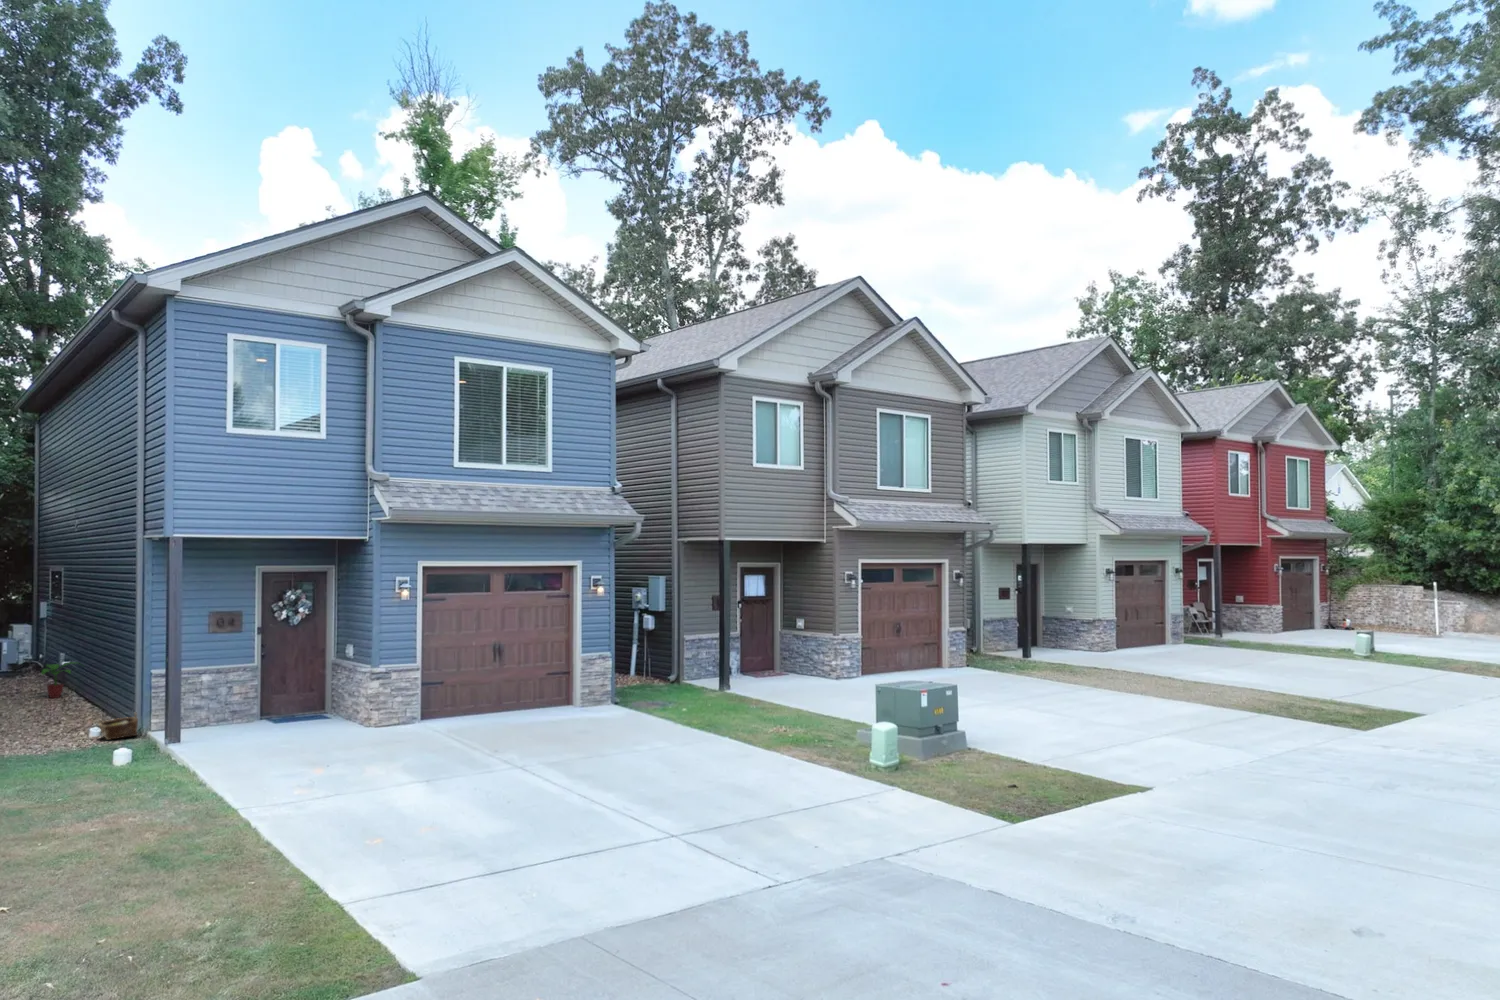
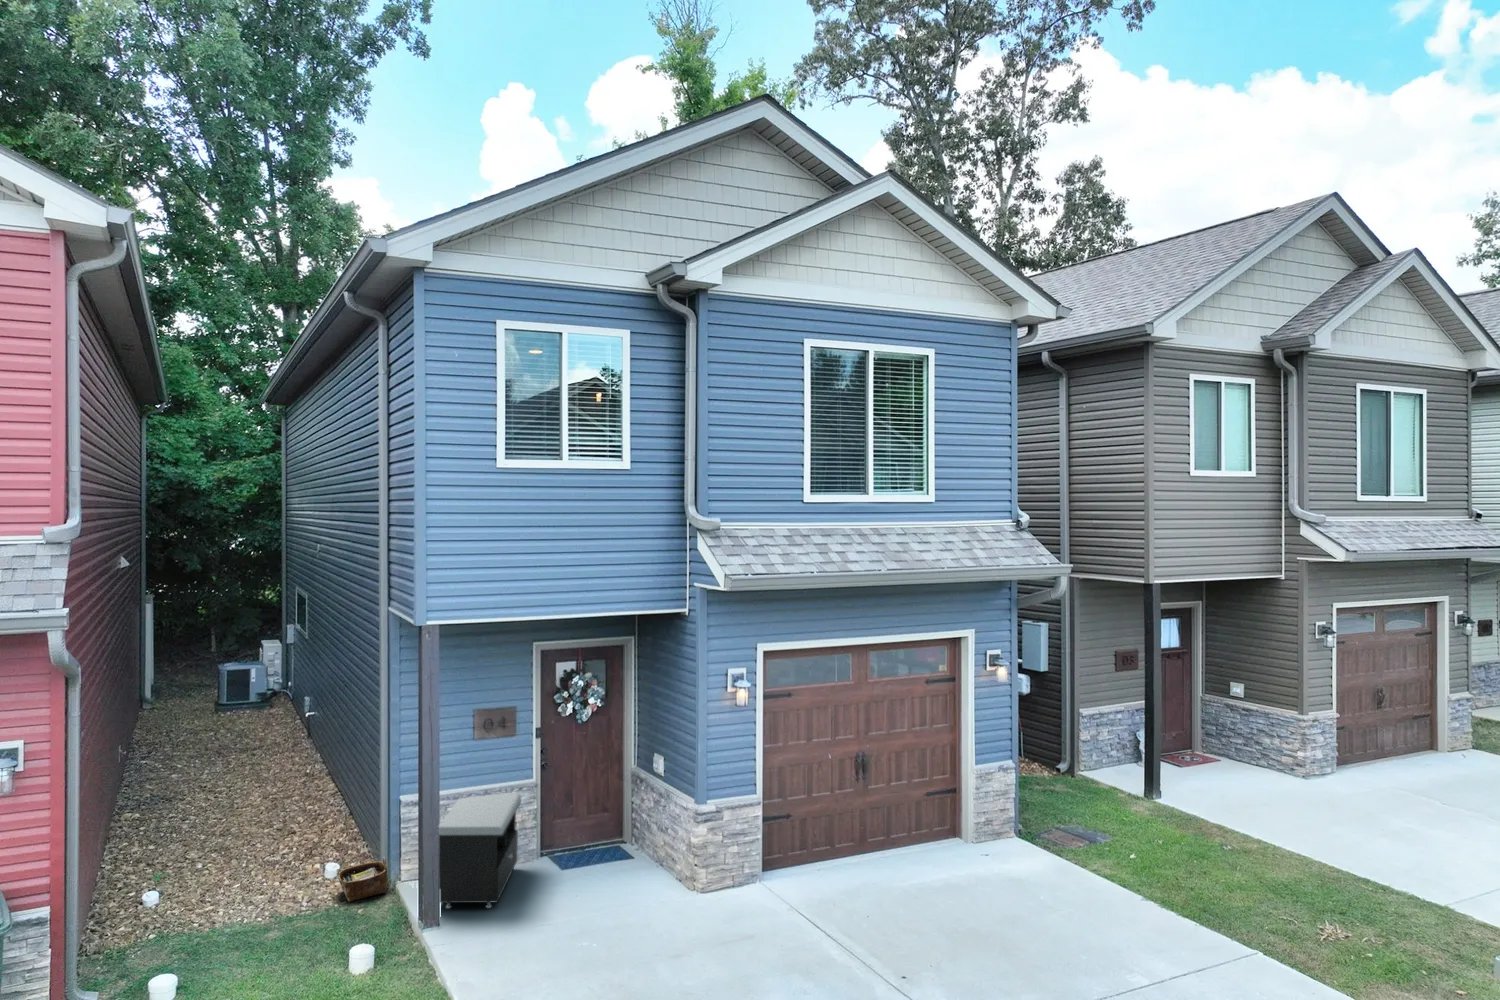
potted plant: present [42,662,77,698] -> none [283,731,333,778]
storage bench: none [174,671,243,740] -> present [439,793,521,908]

